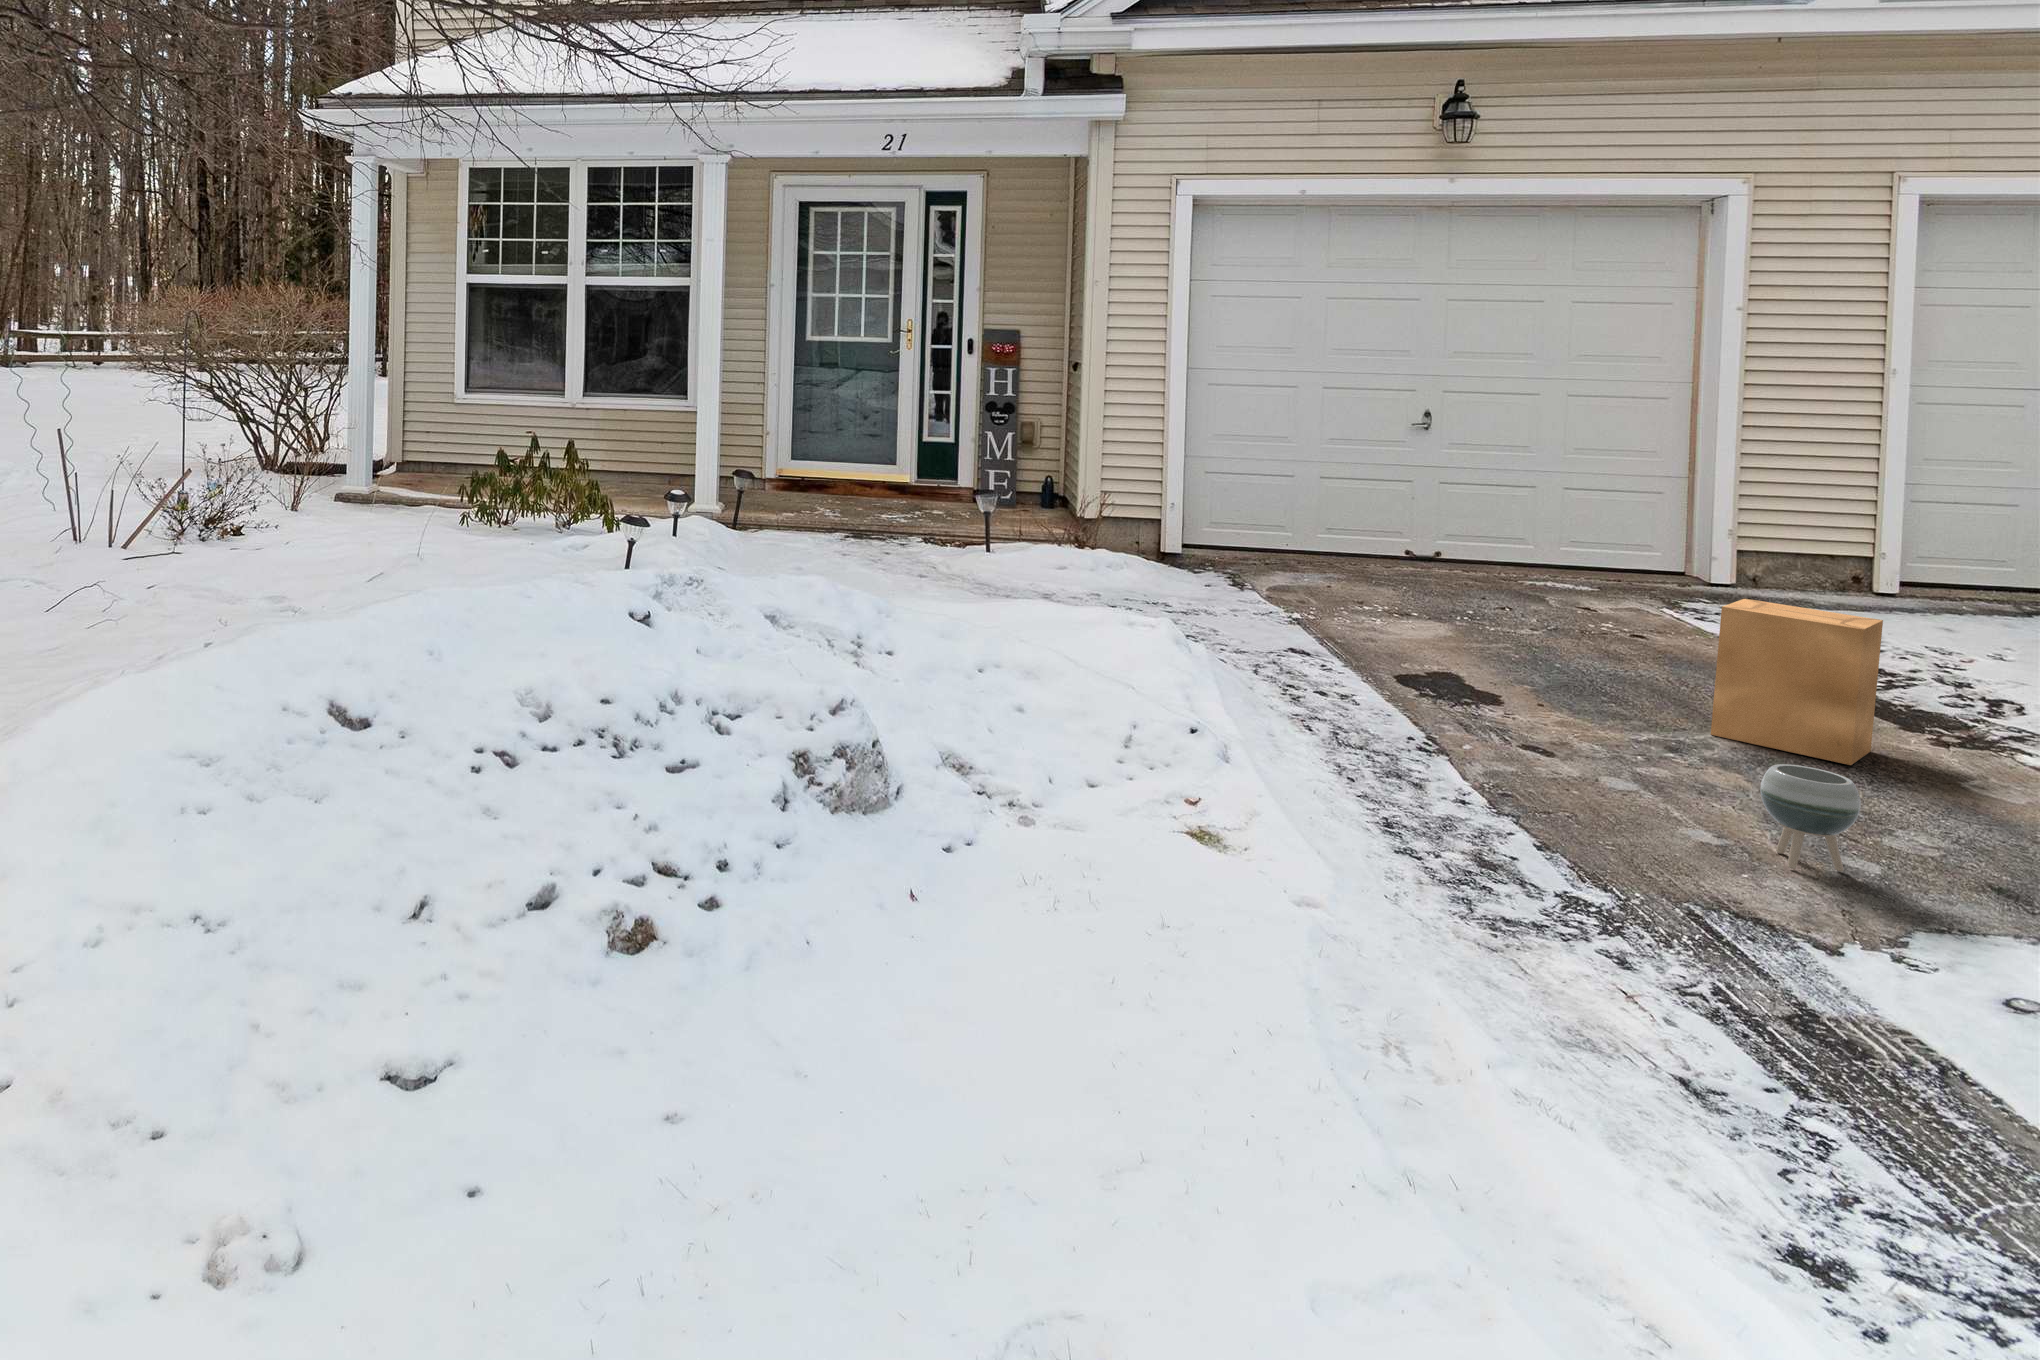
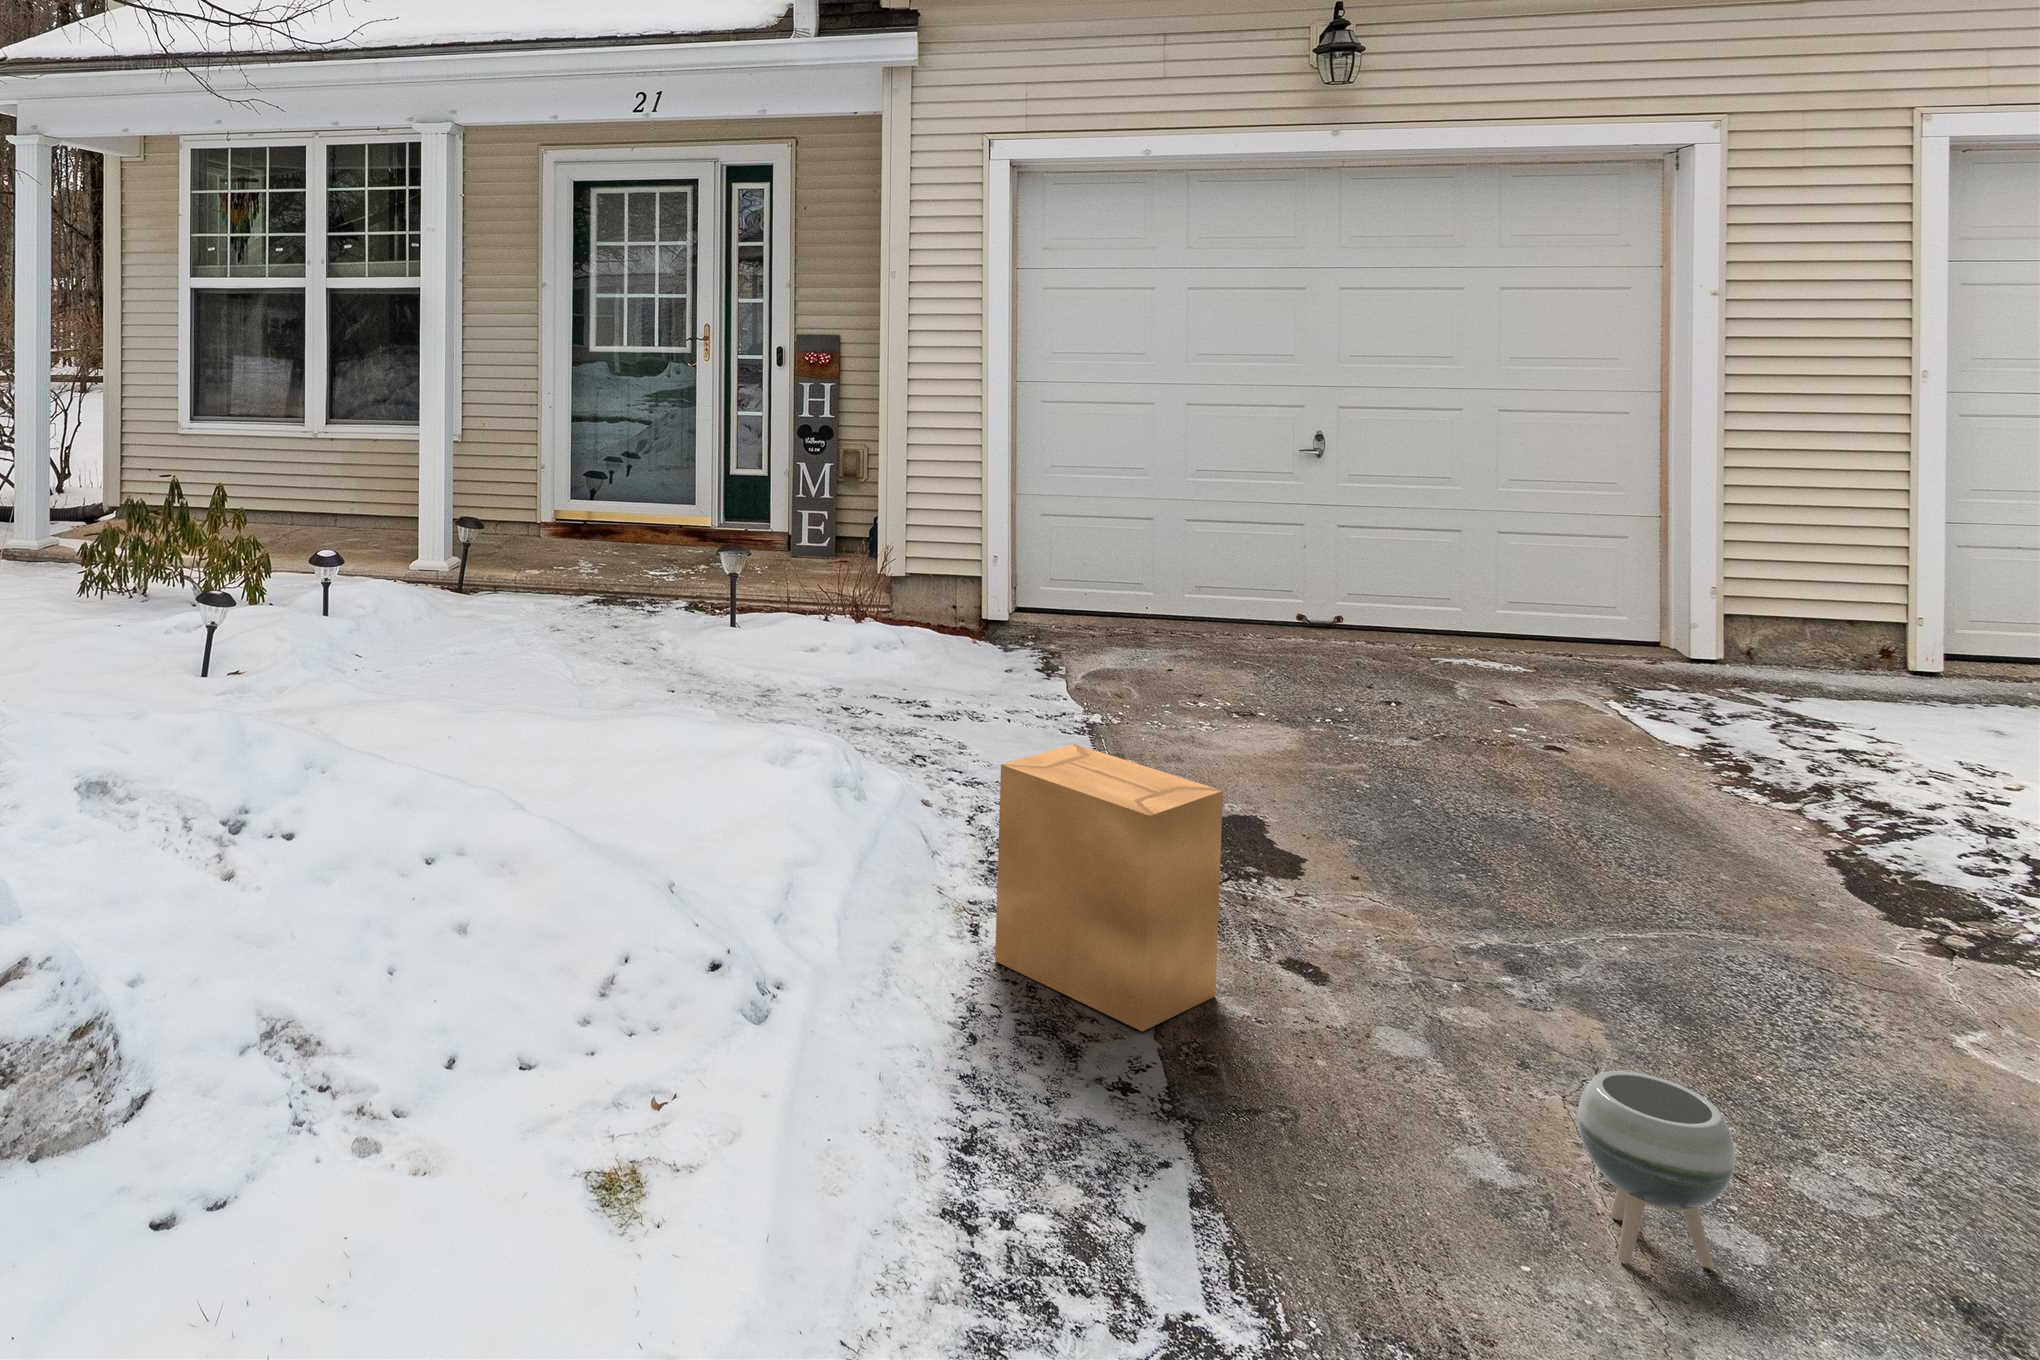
cardboard box: present [1711,599,1883,765] -> present [995,744,1223,1031]

